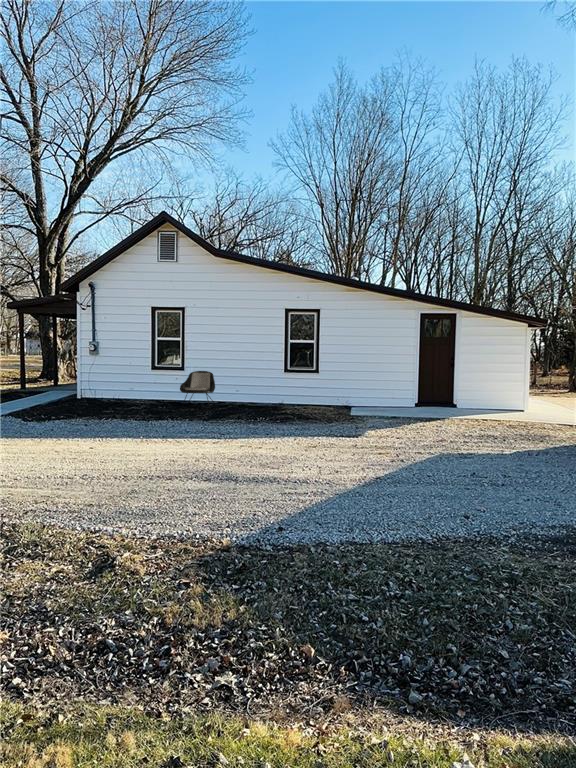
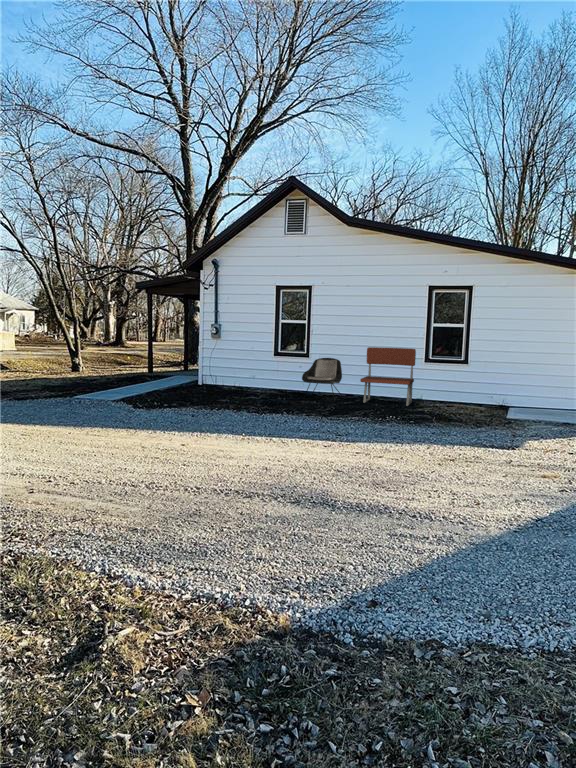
bench: none [232,361,277,410] -> present [360,347,416,406]

